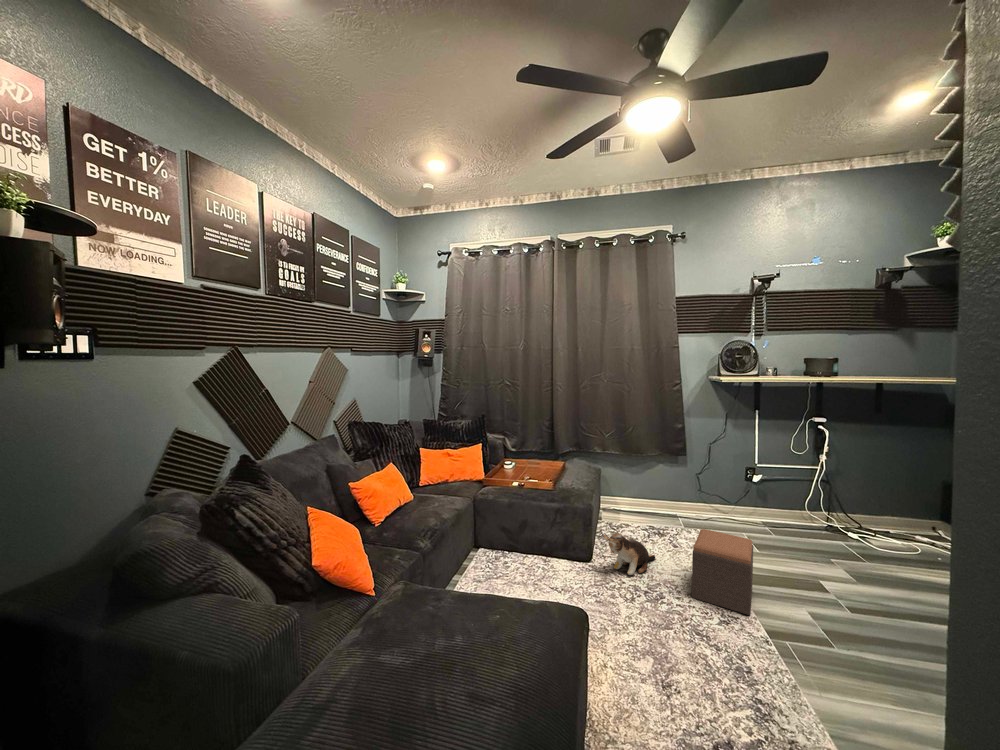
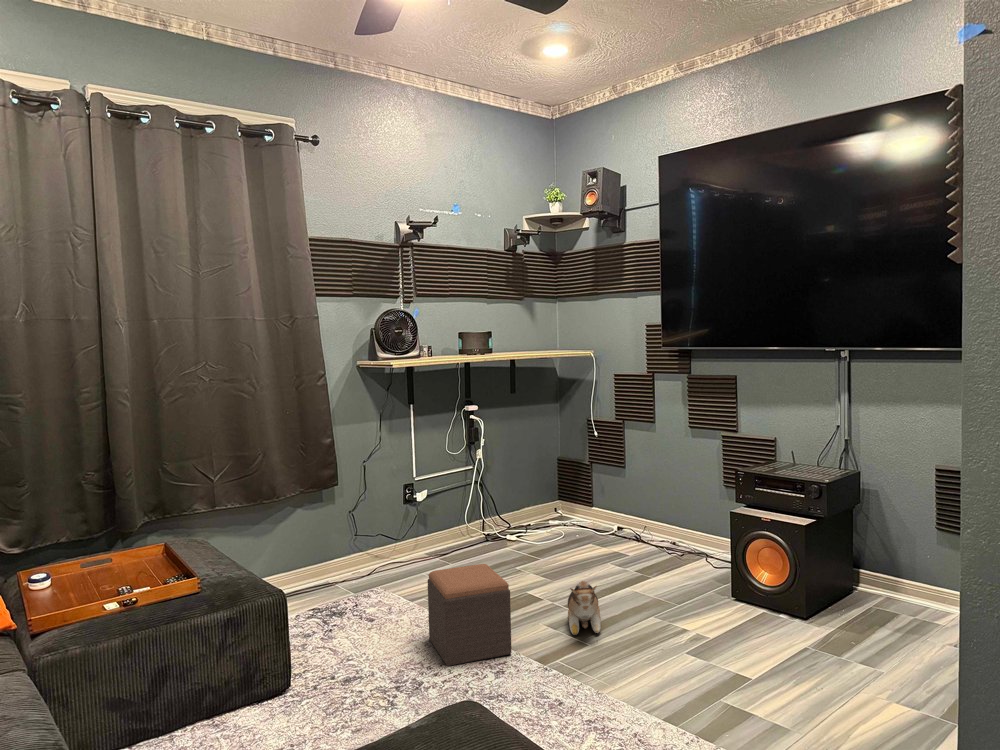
plush toy: present [604,534,655,575] -> present [568,581,601,635]

